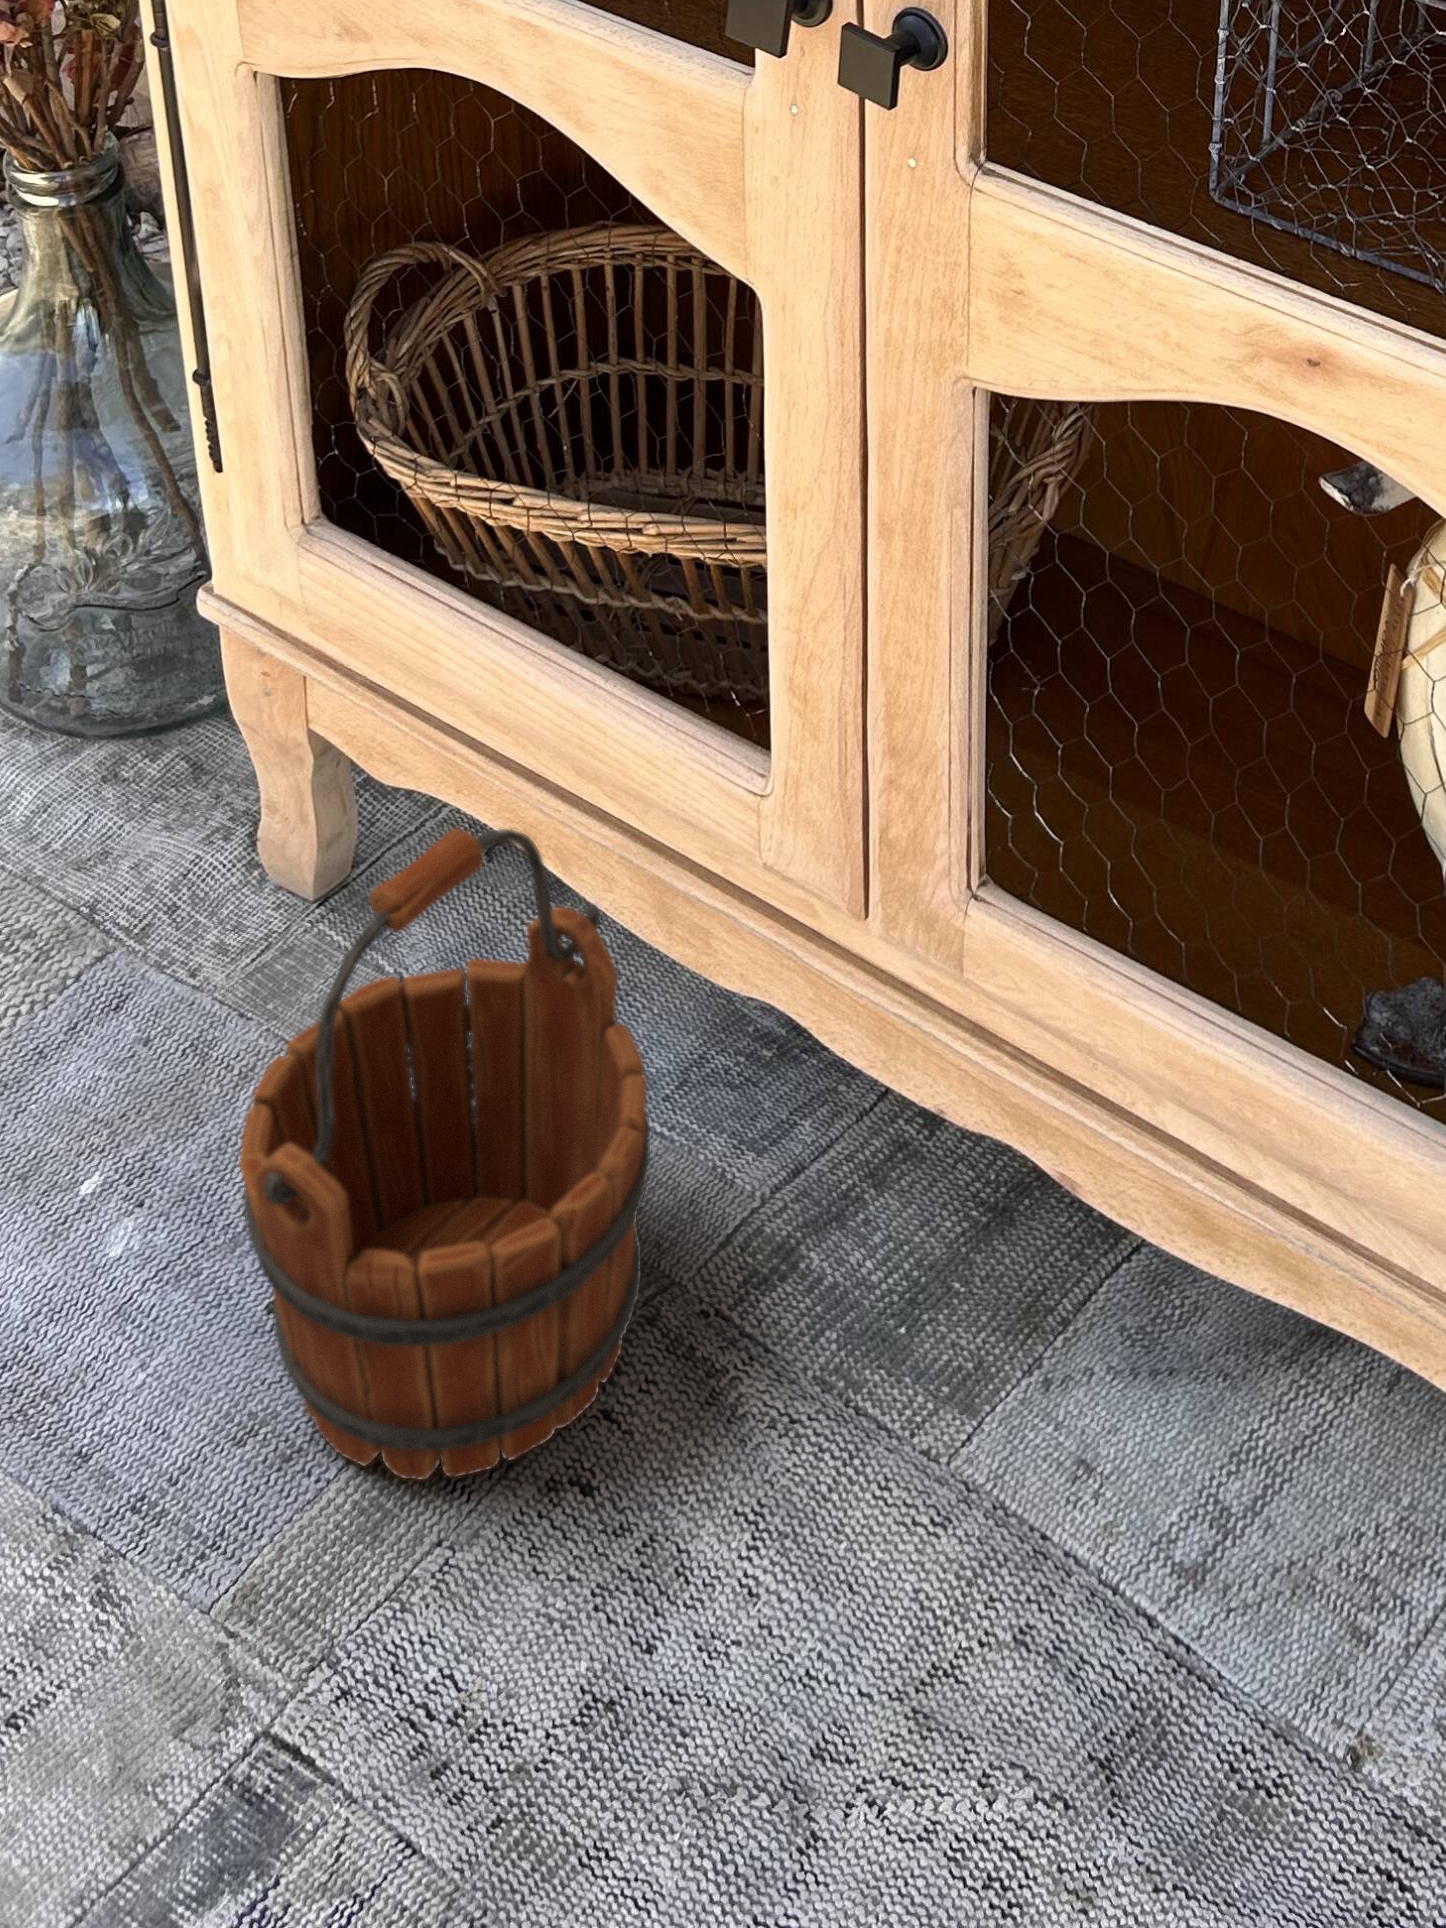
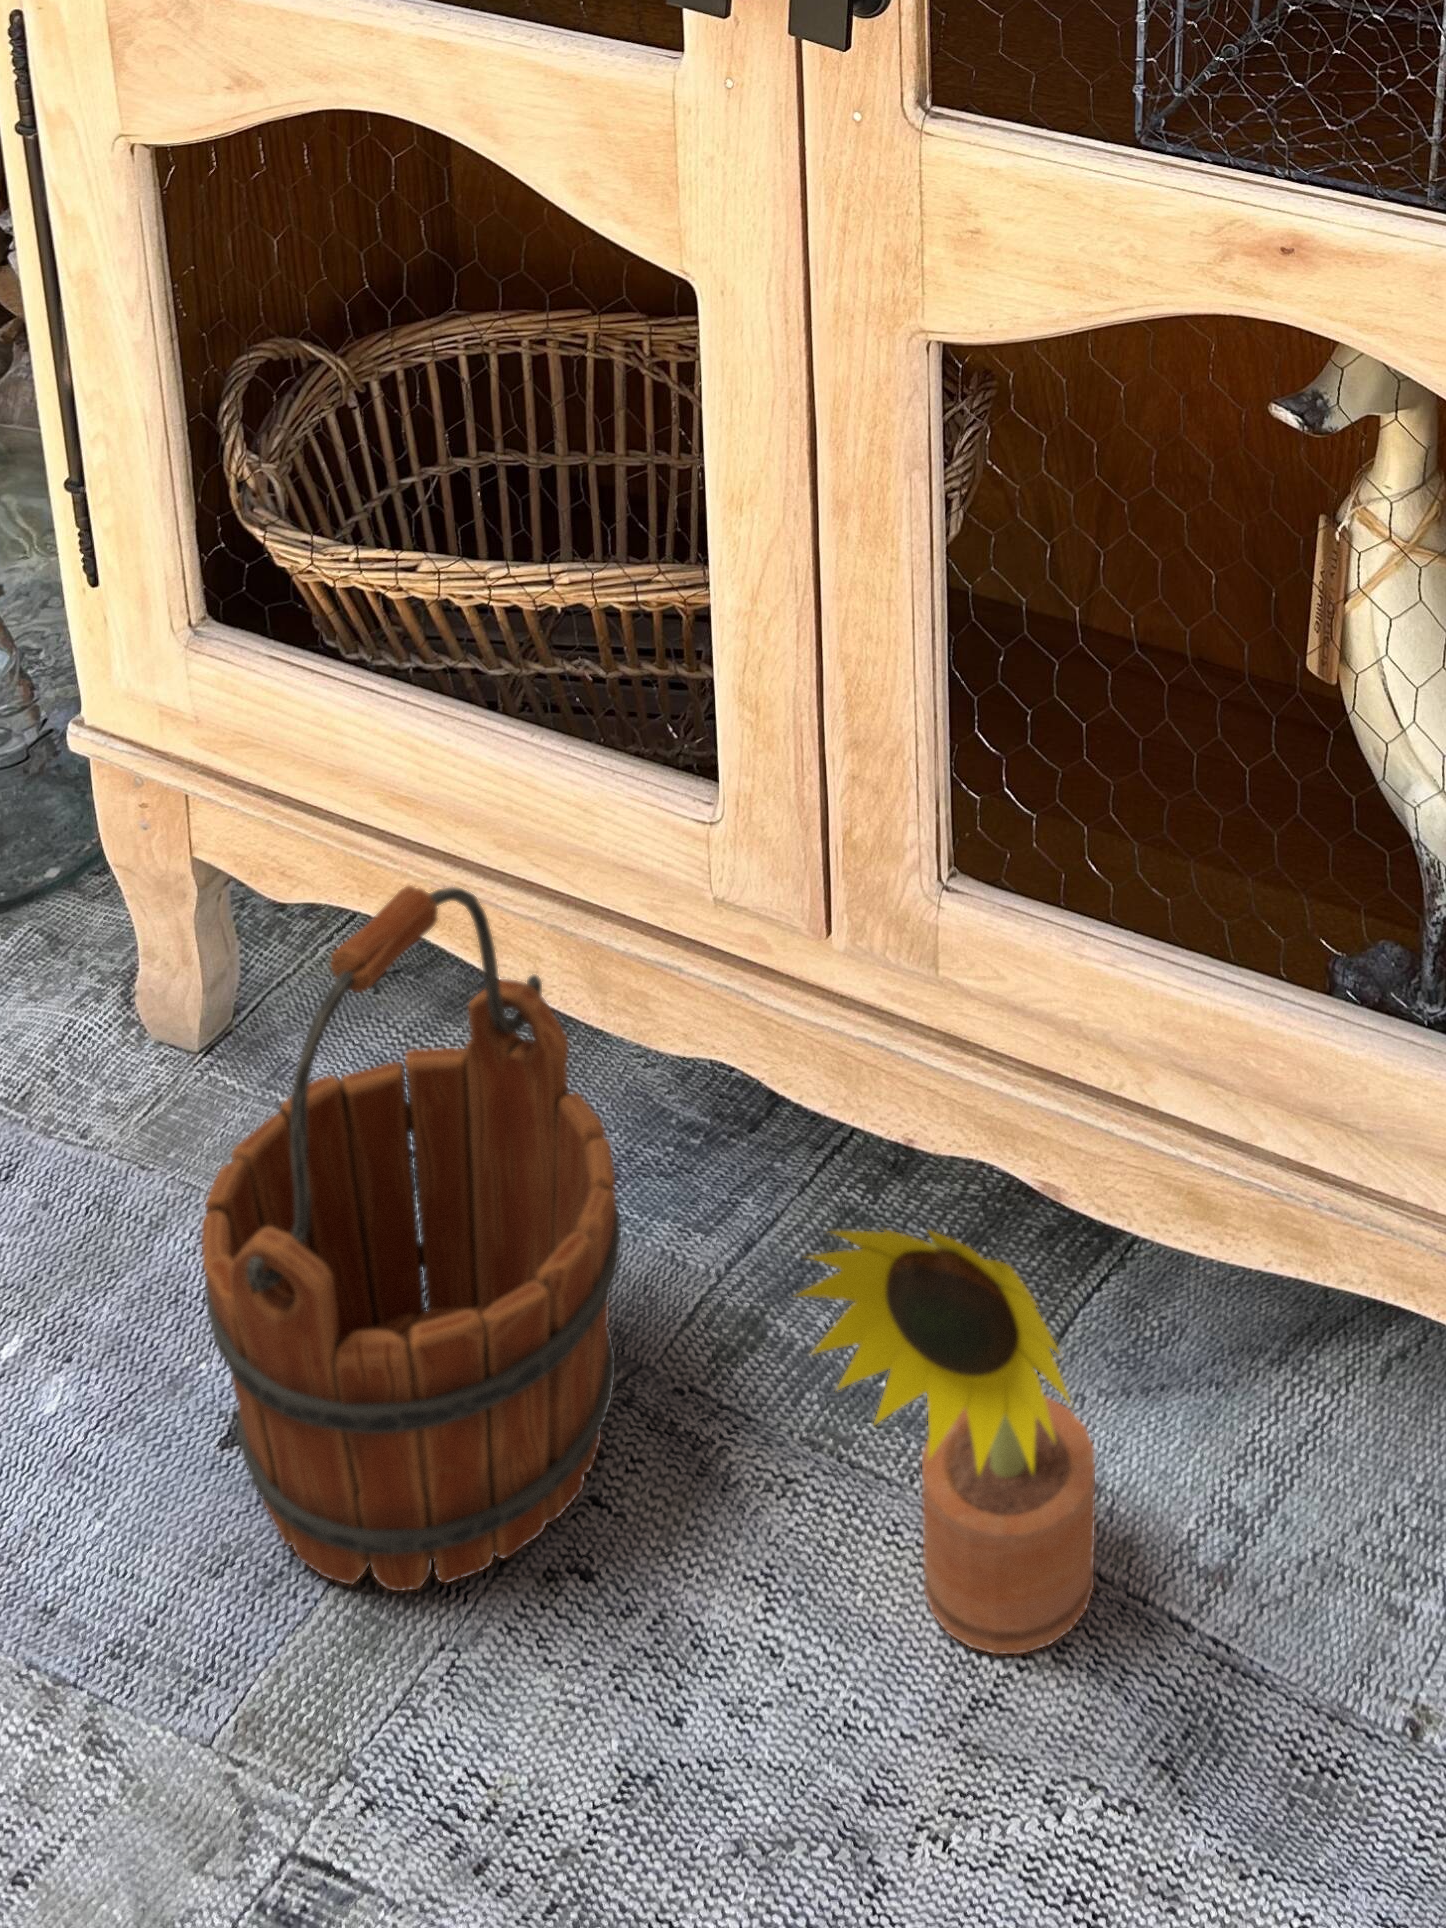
decorative plant: none [776,1234,1078,1627] -> present [797,1230,1095,1654]

